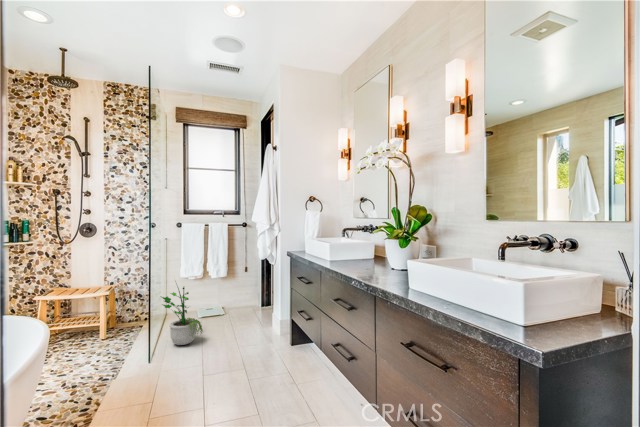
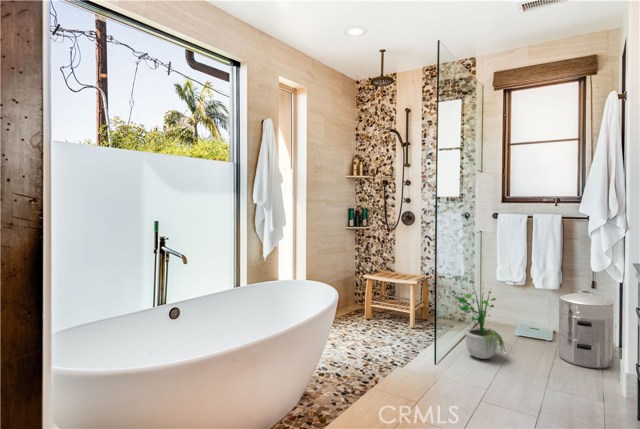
waste bin: none [233,275,265,327] -> present [559,291,614,368]

